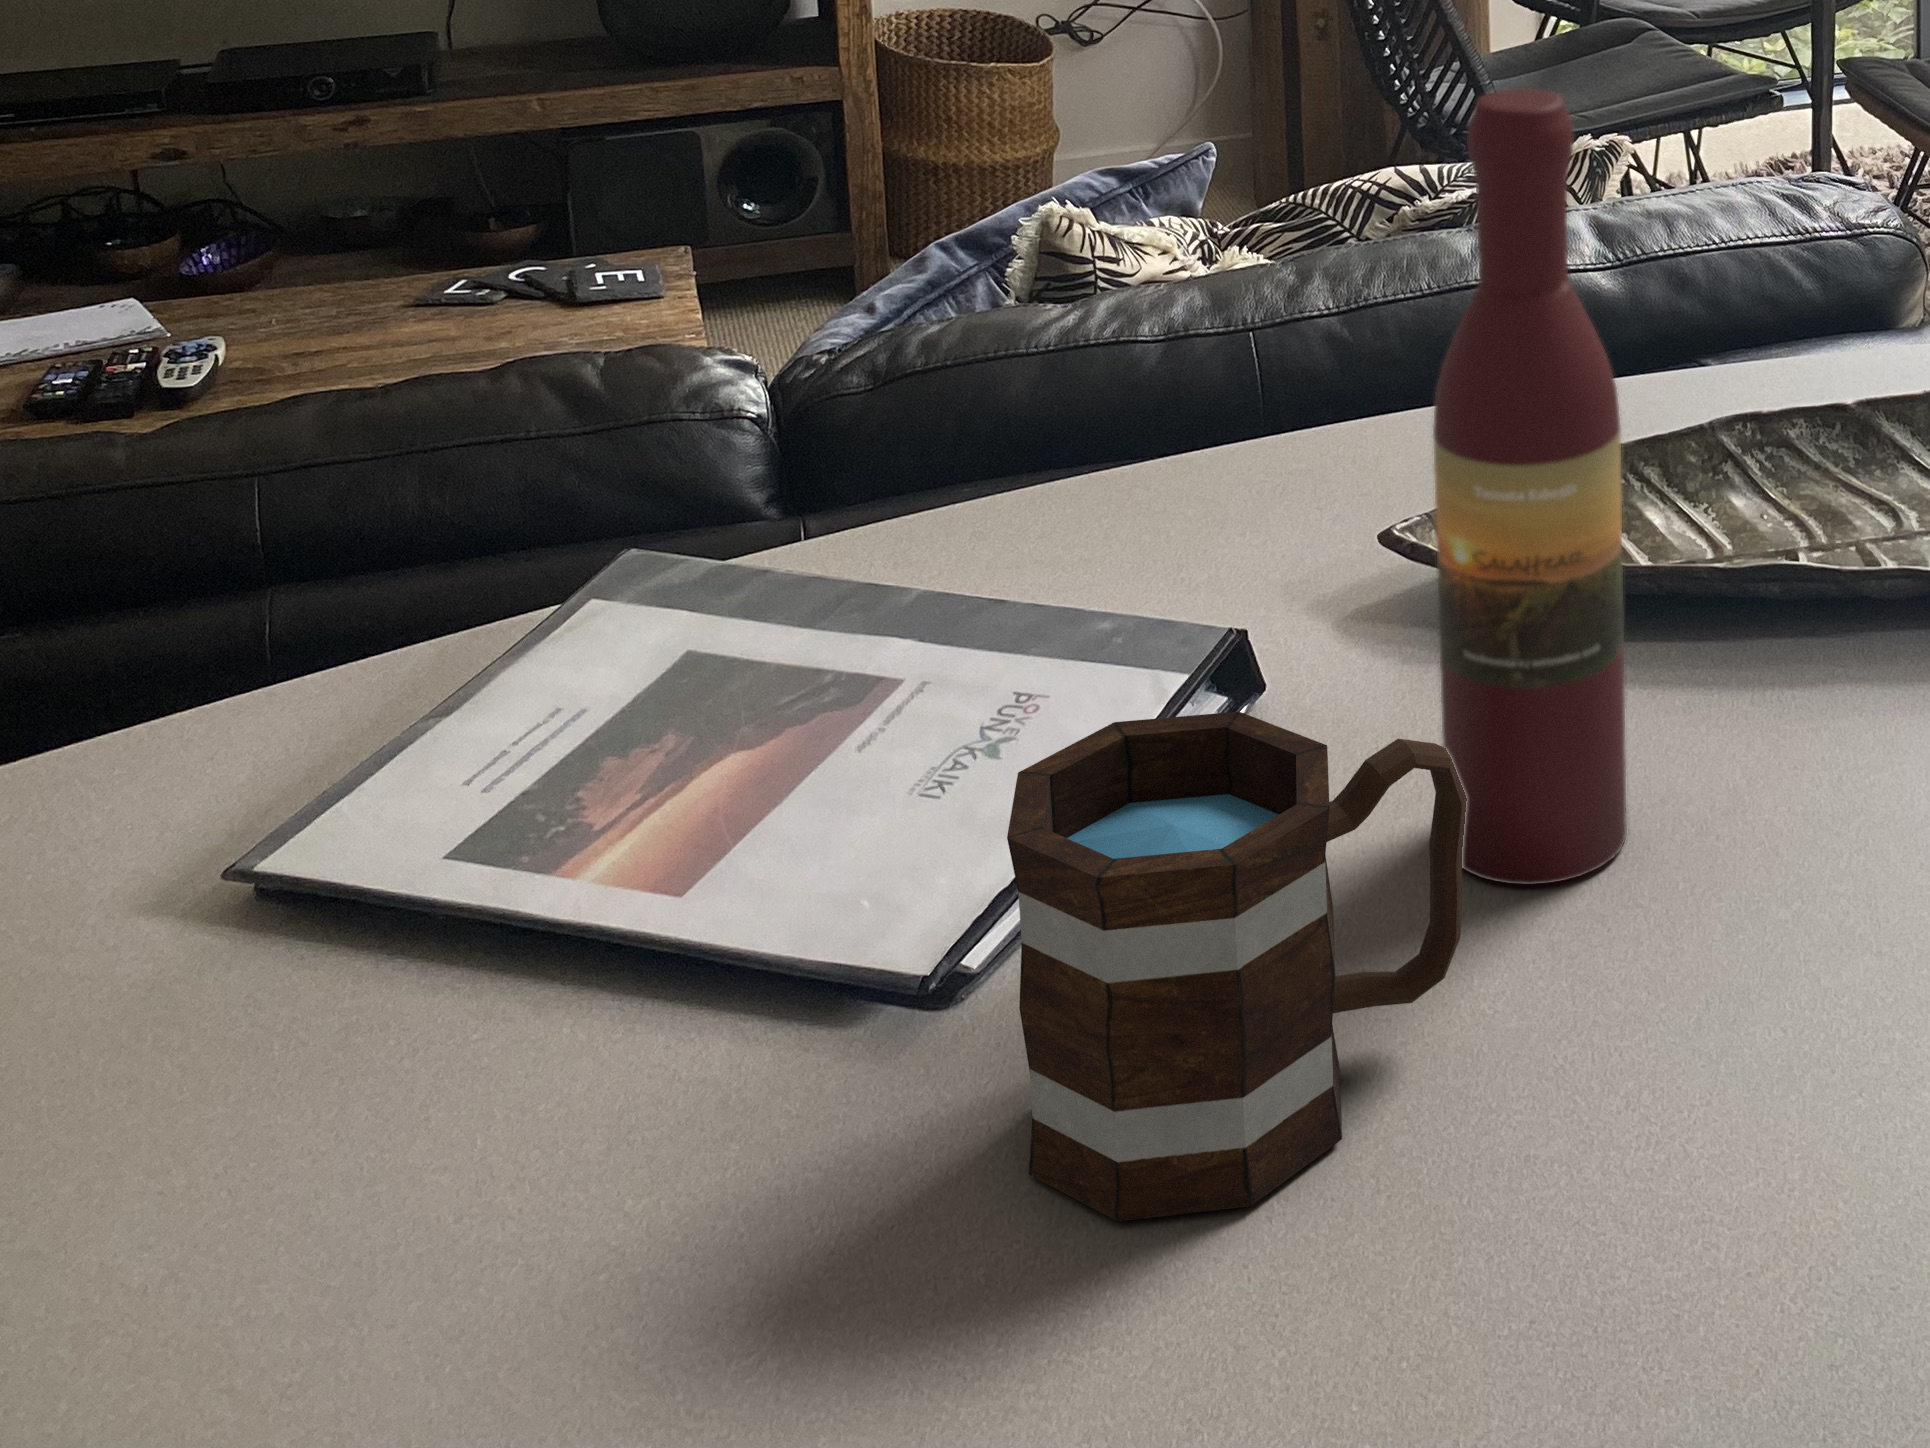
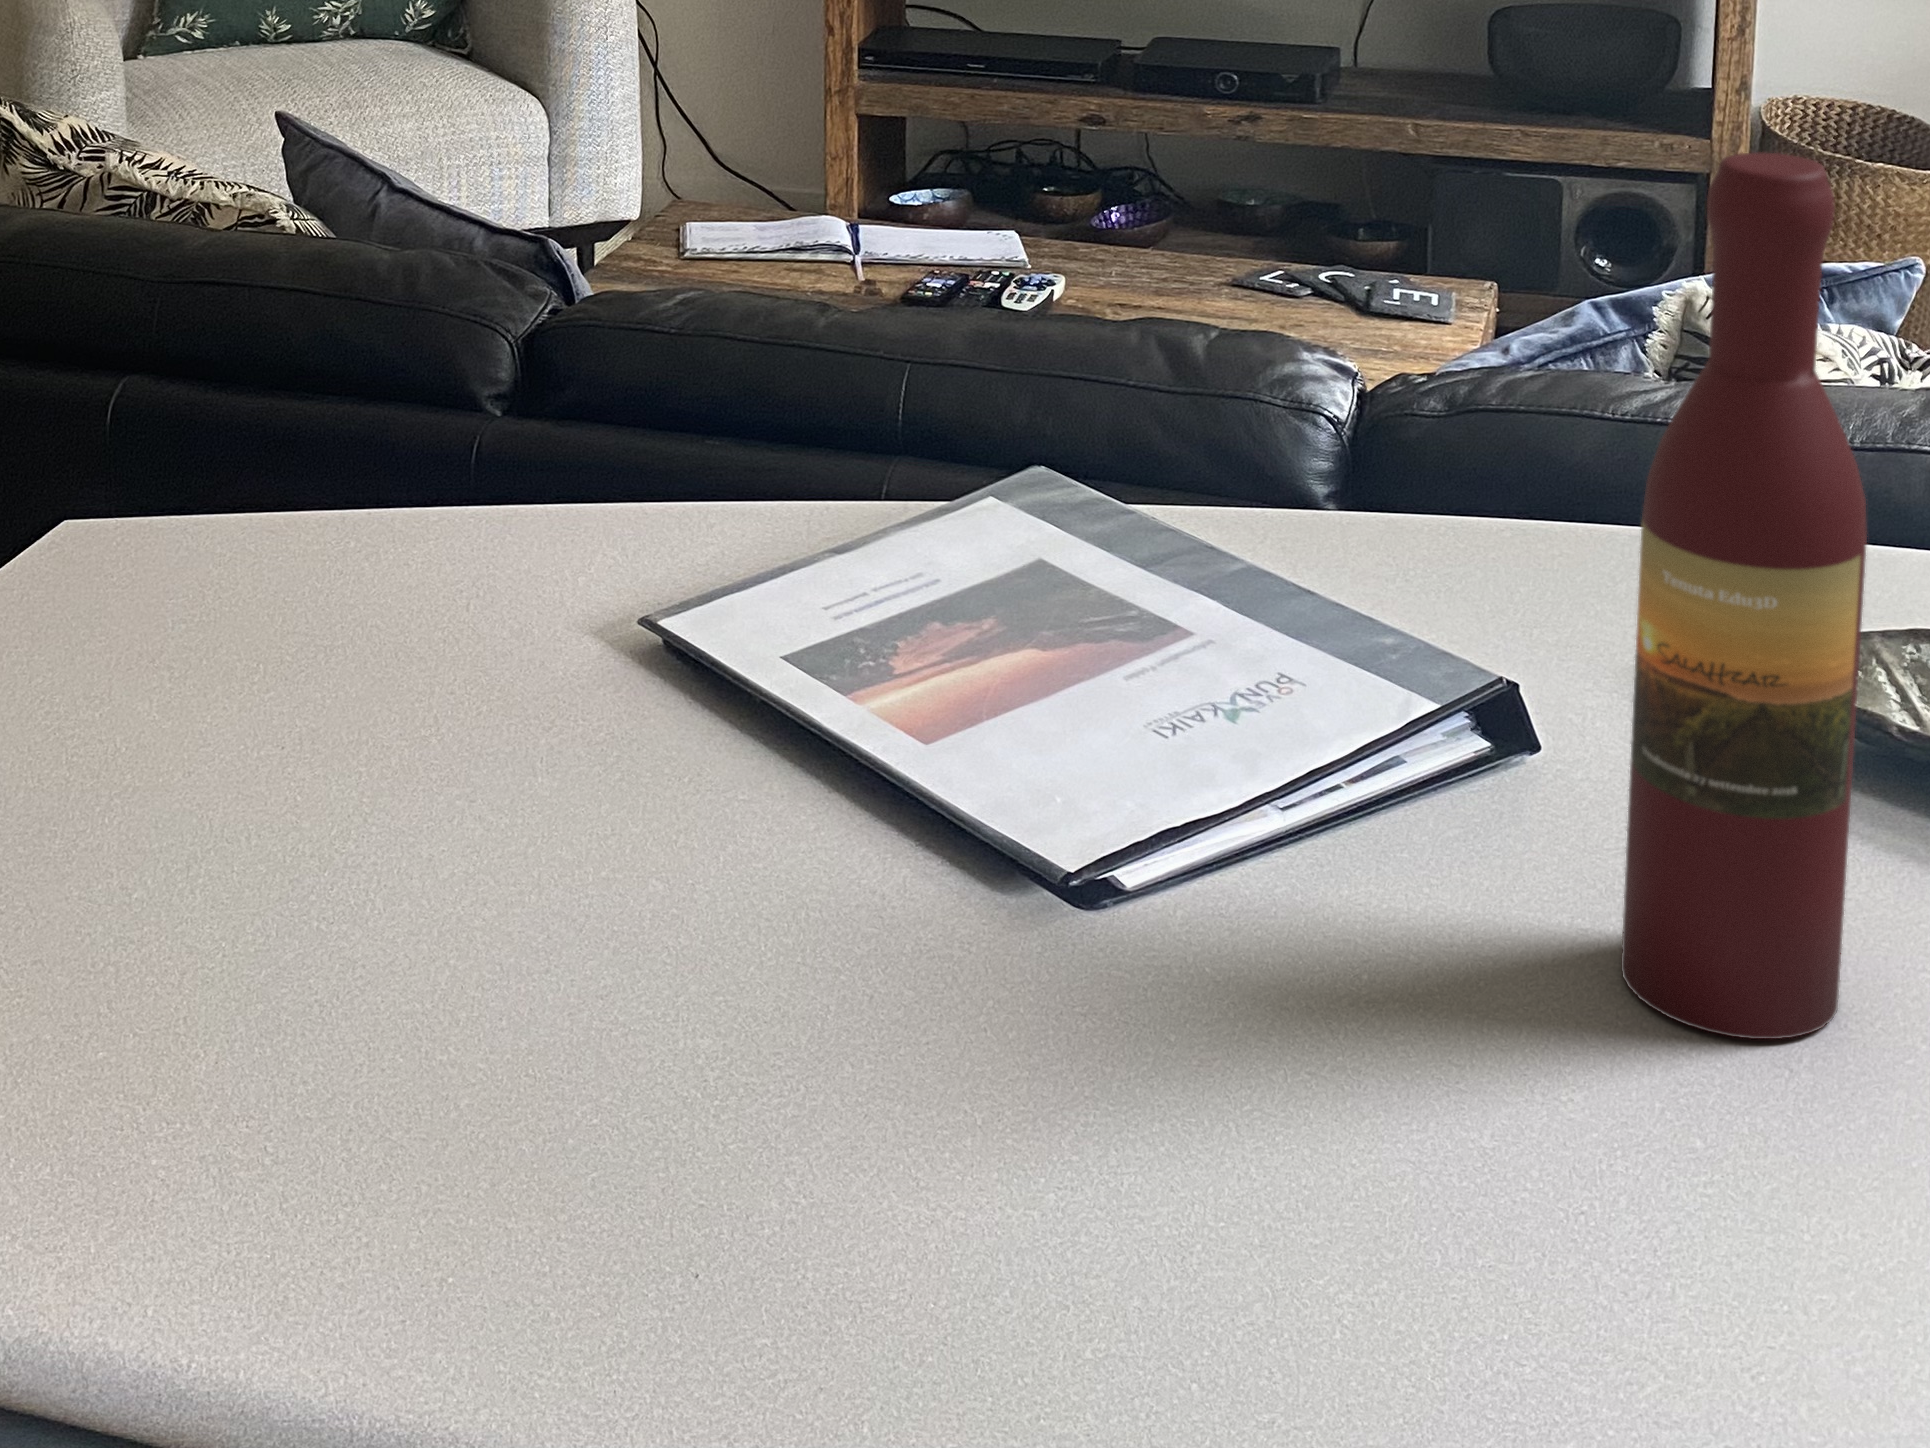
mug: present [1007,712,1467,1221] -> none [1048,684,1545,1181]

